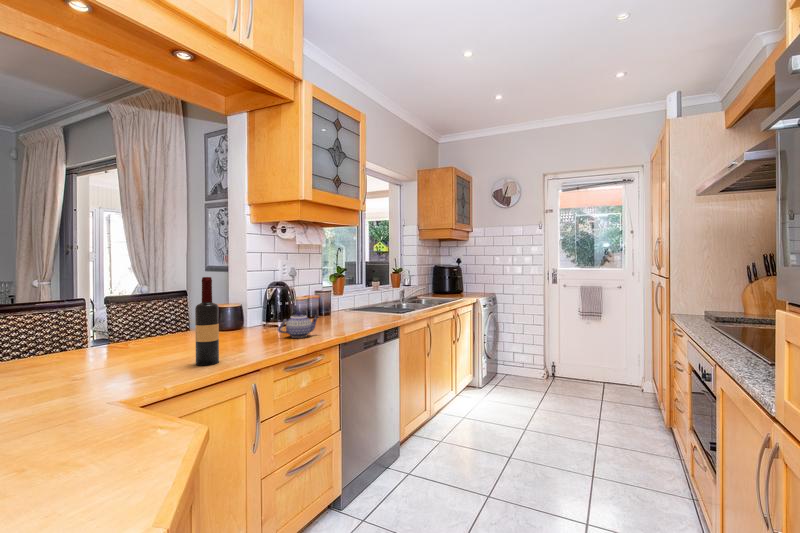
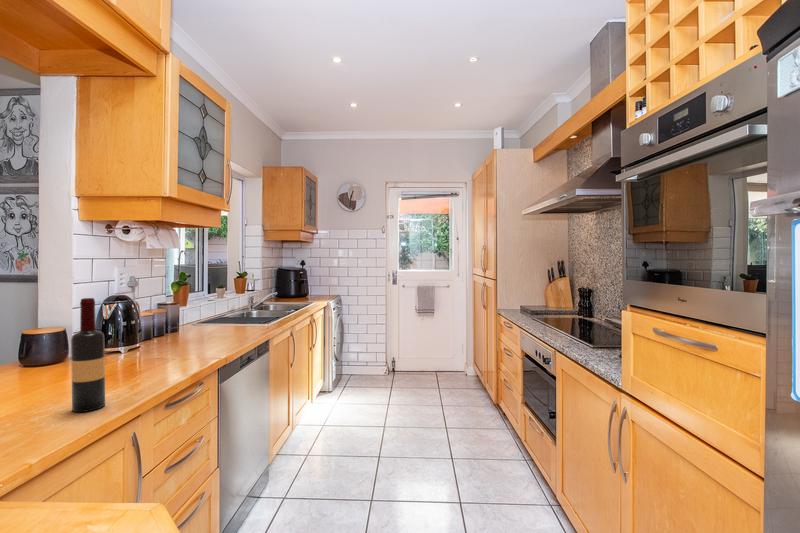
teapot: present [278,311,319,338] -> none [148,331,199,363]

